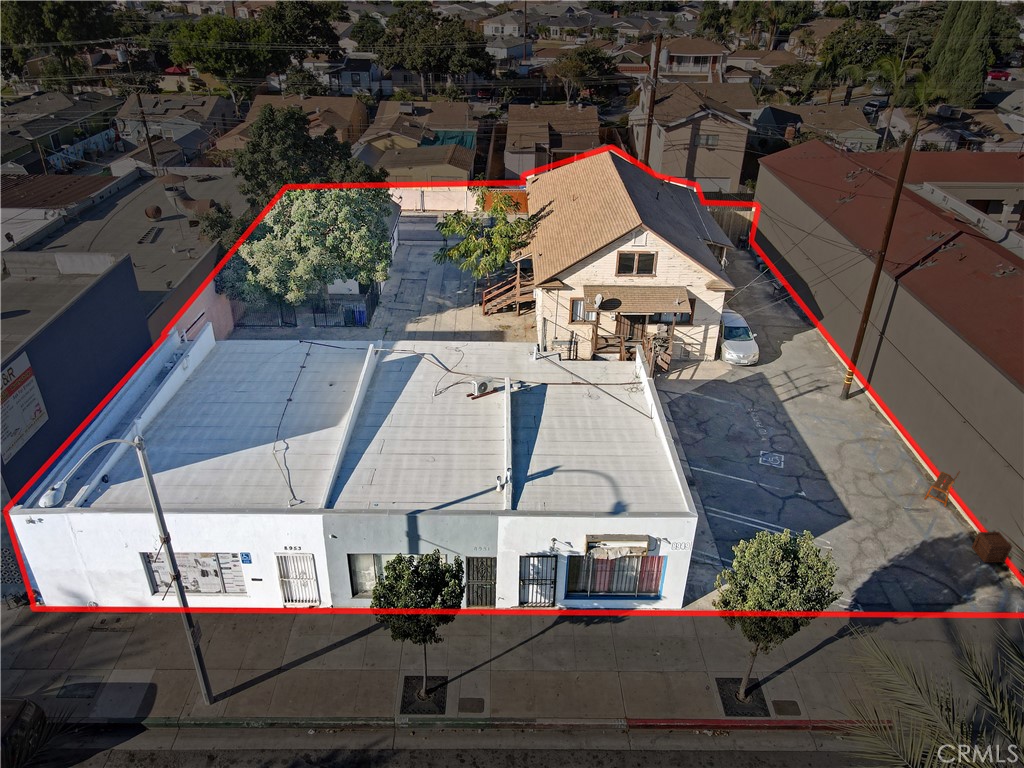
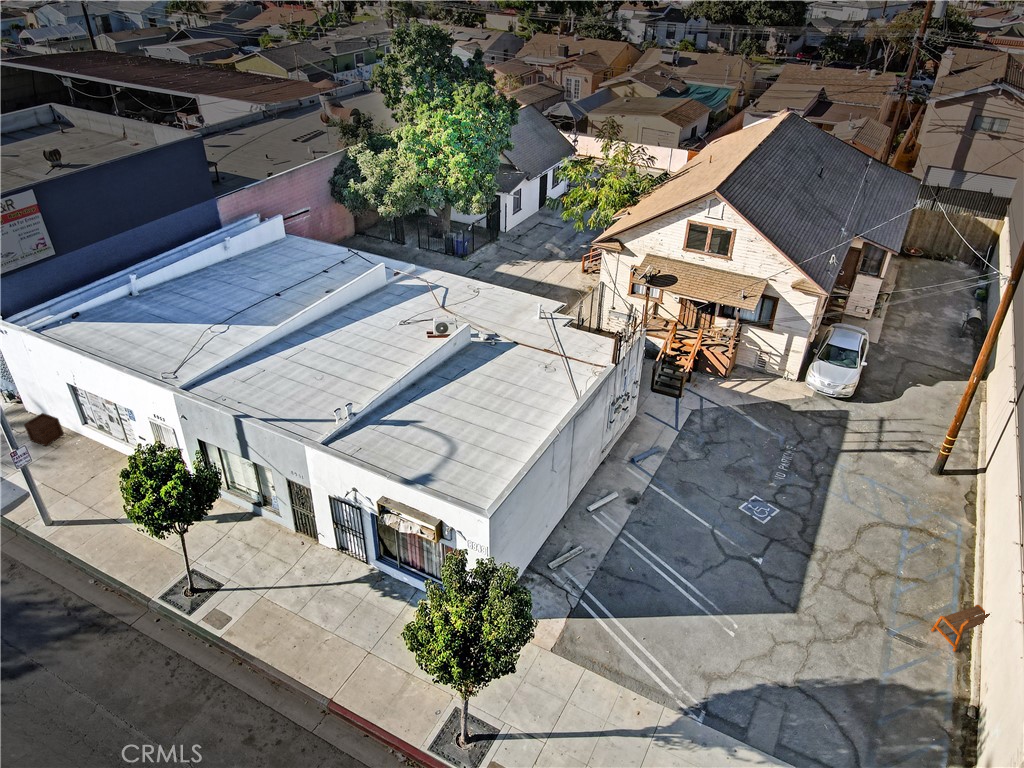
wooden crate: present [972,532,1012,563] -> present [24,413,64,446]

